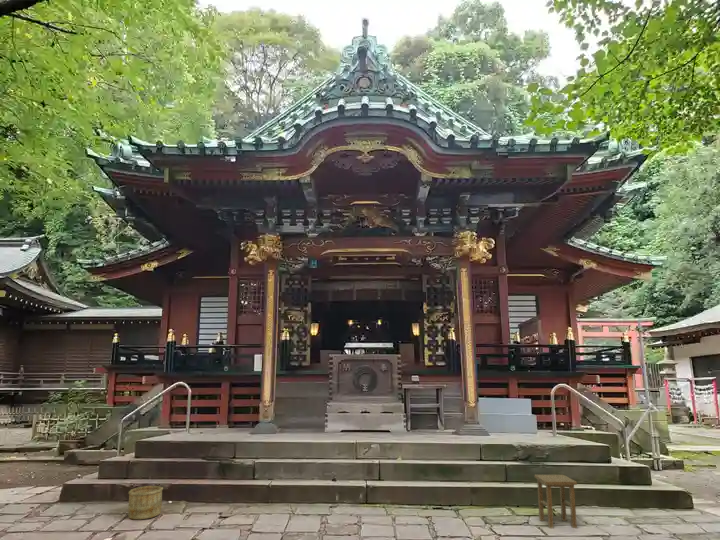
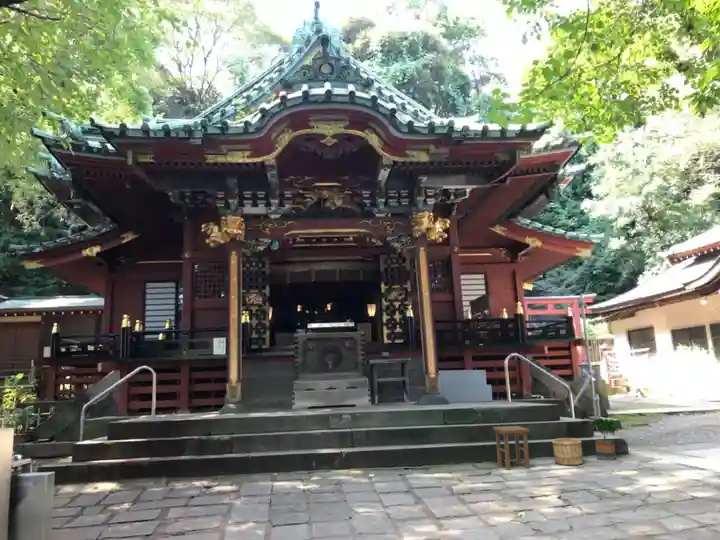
potted tree: none [651,470,688,524] -> present [591,418,618,461]
wooden bucket: present [128,486,163,519] -> present [552,438,583,465]

